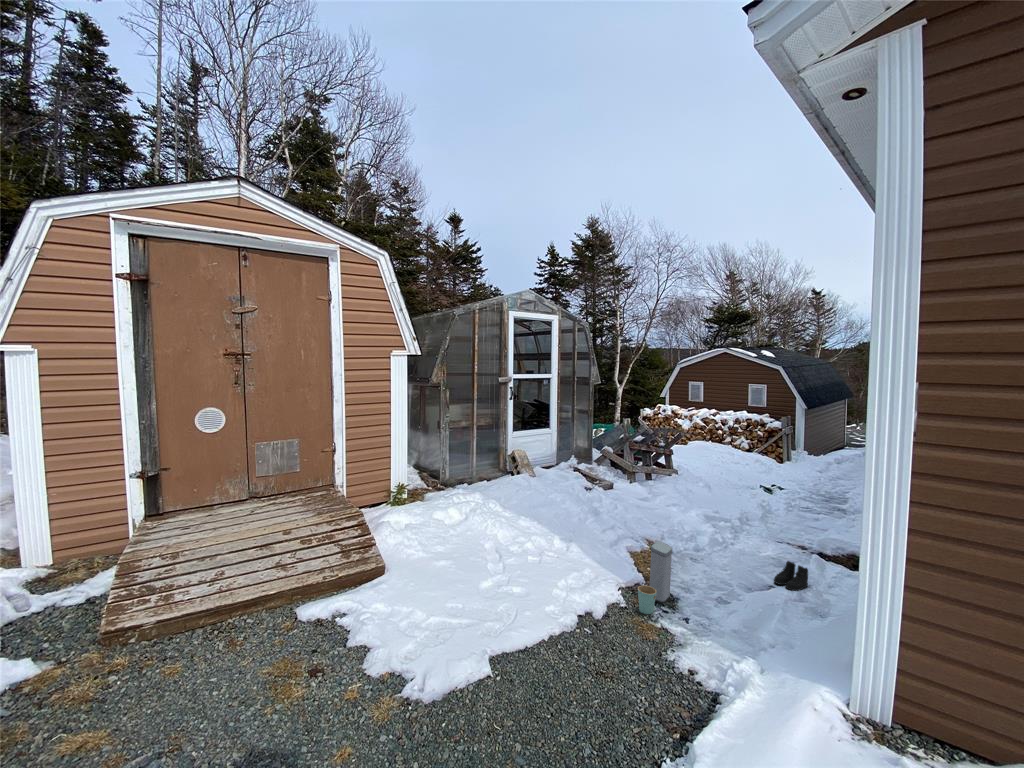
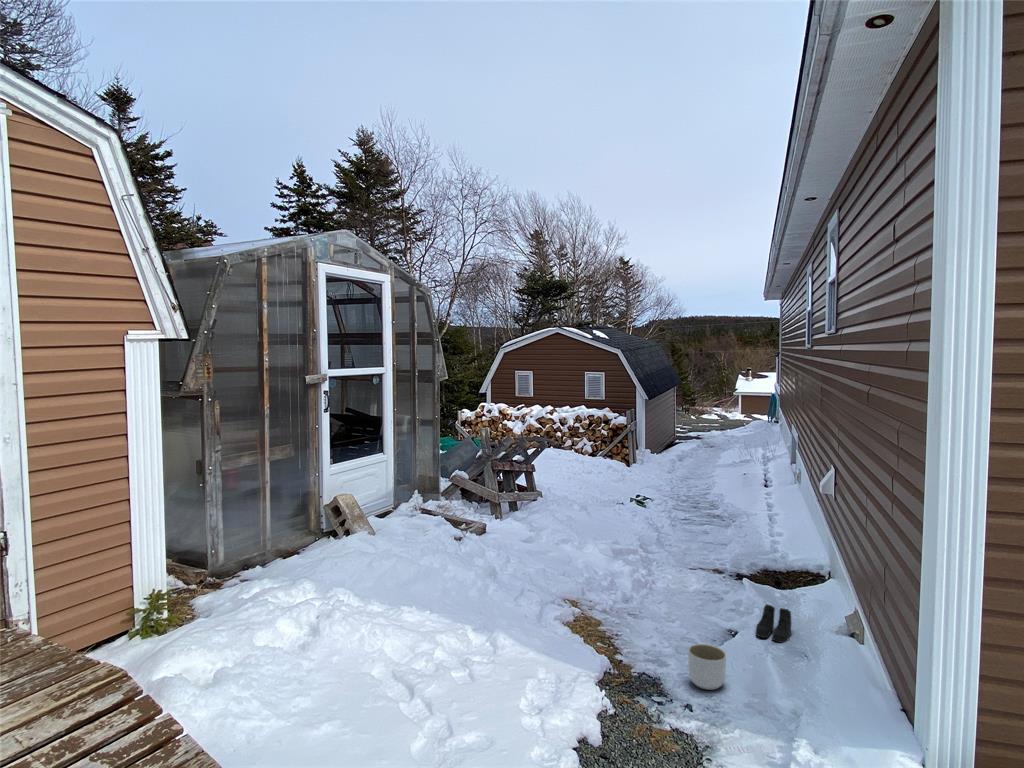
trash can: present [638,542,672,614] -> none [646,617,675,735]
planter: none [690,570,718,603] -> present [688,644,726,690]

